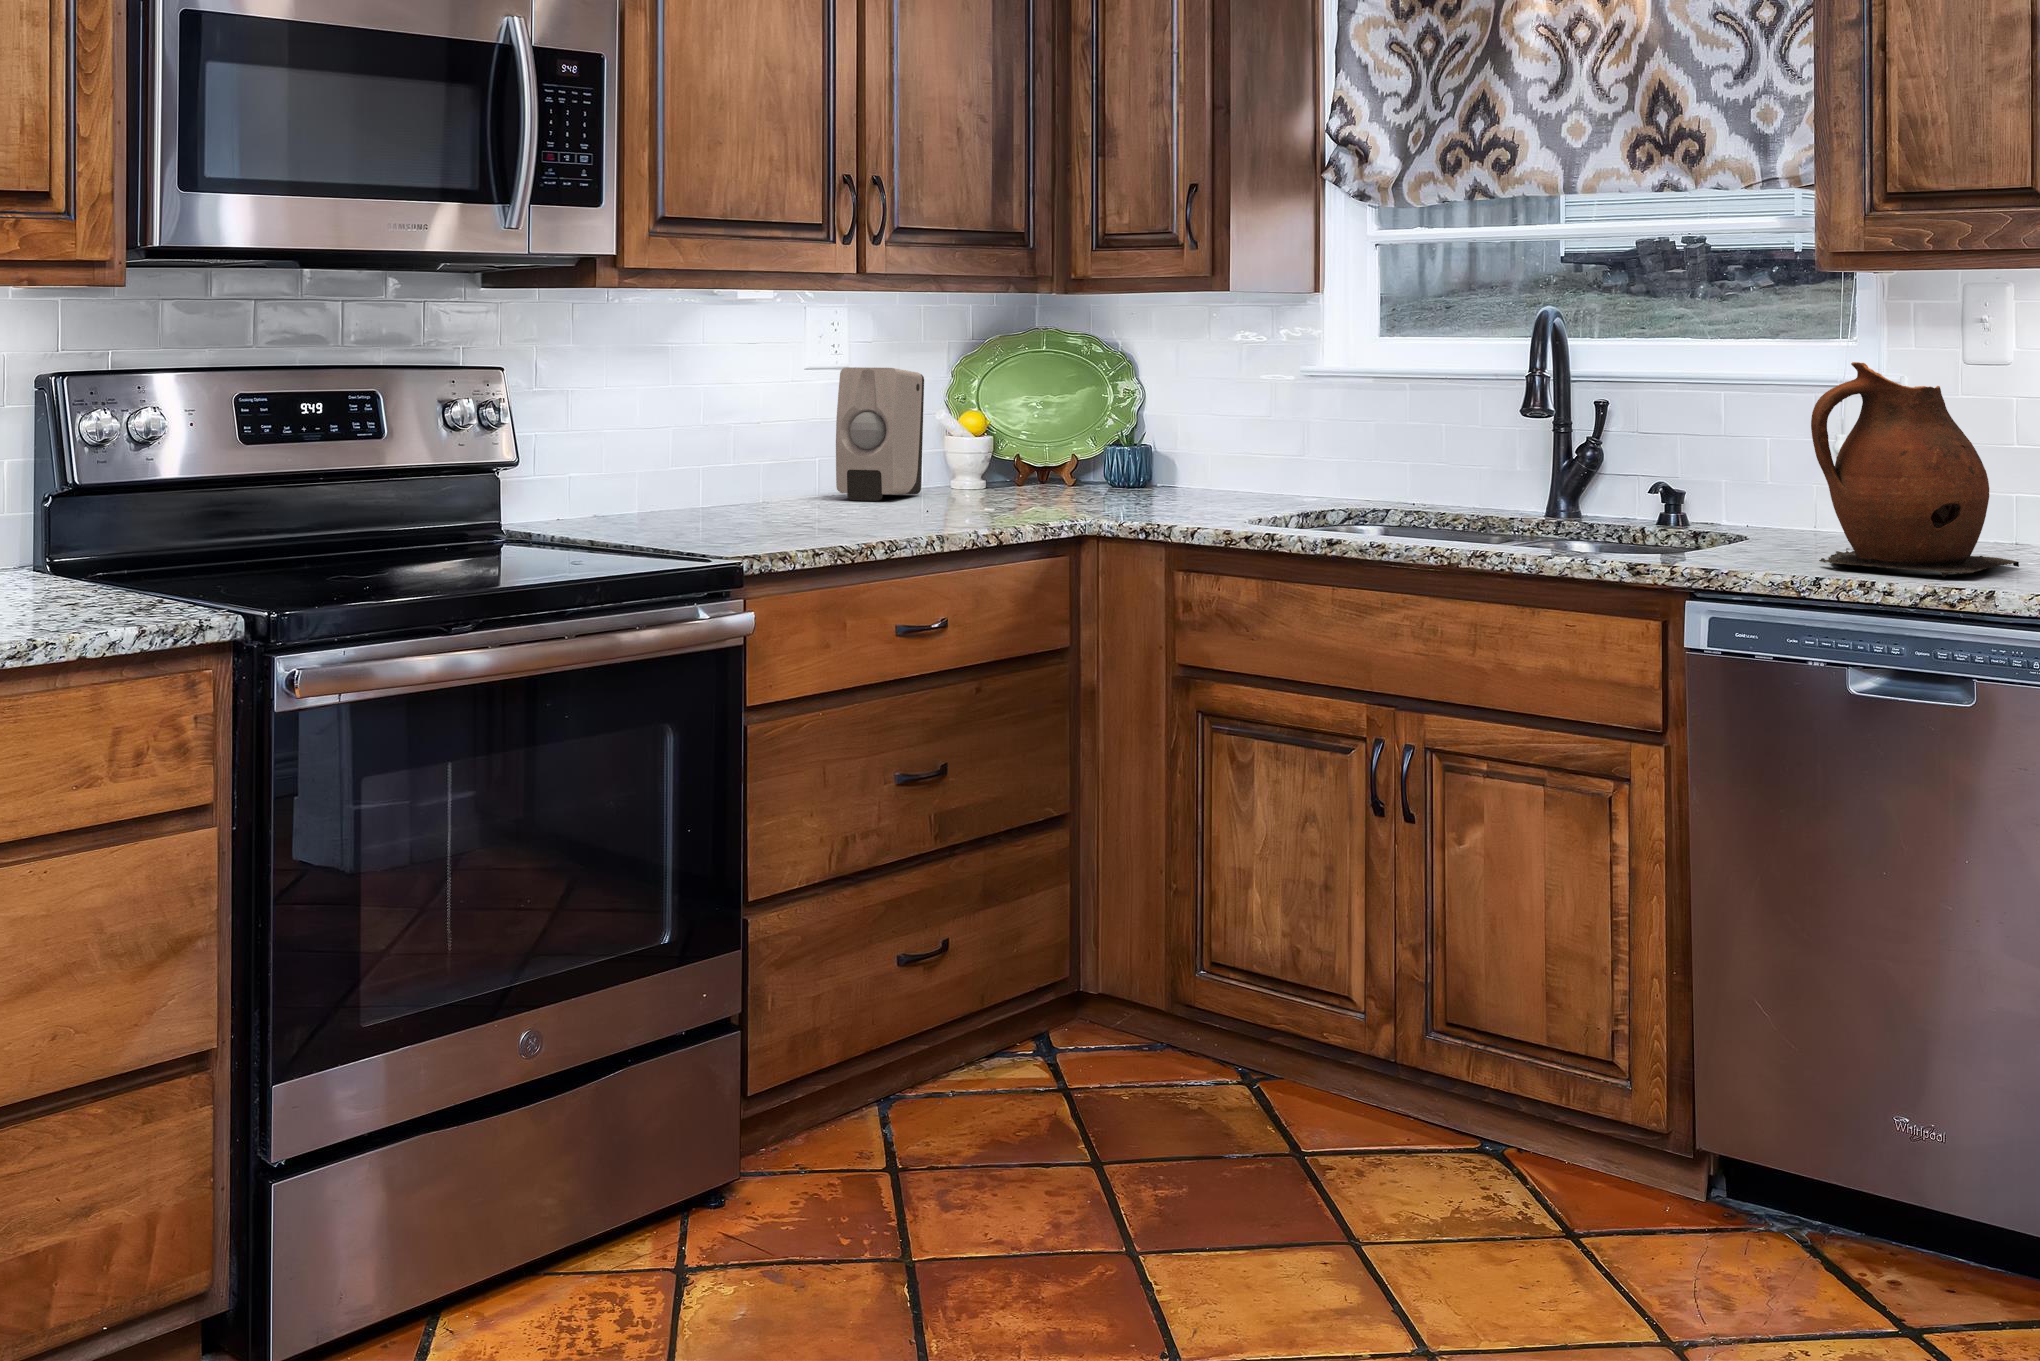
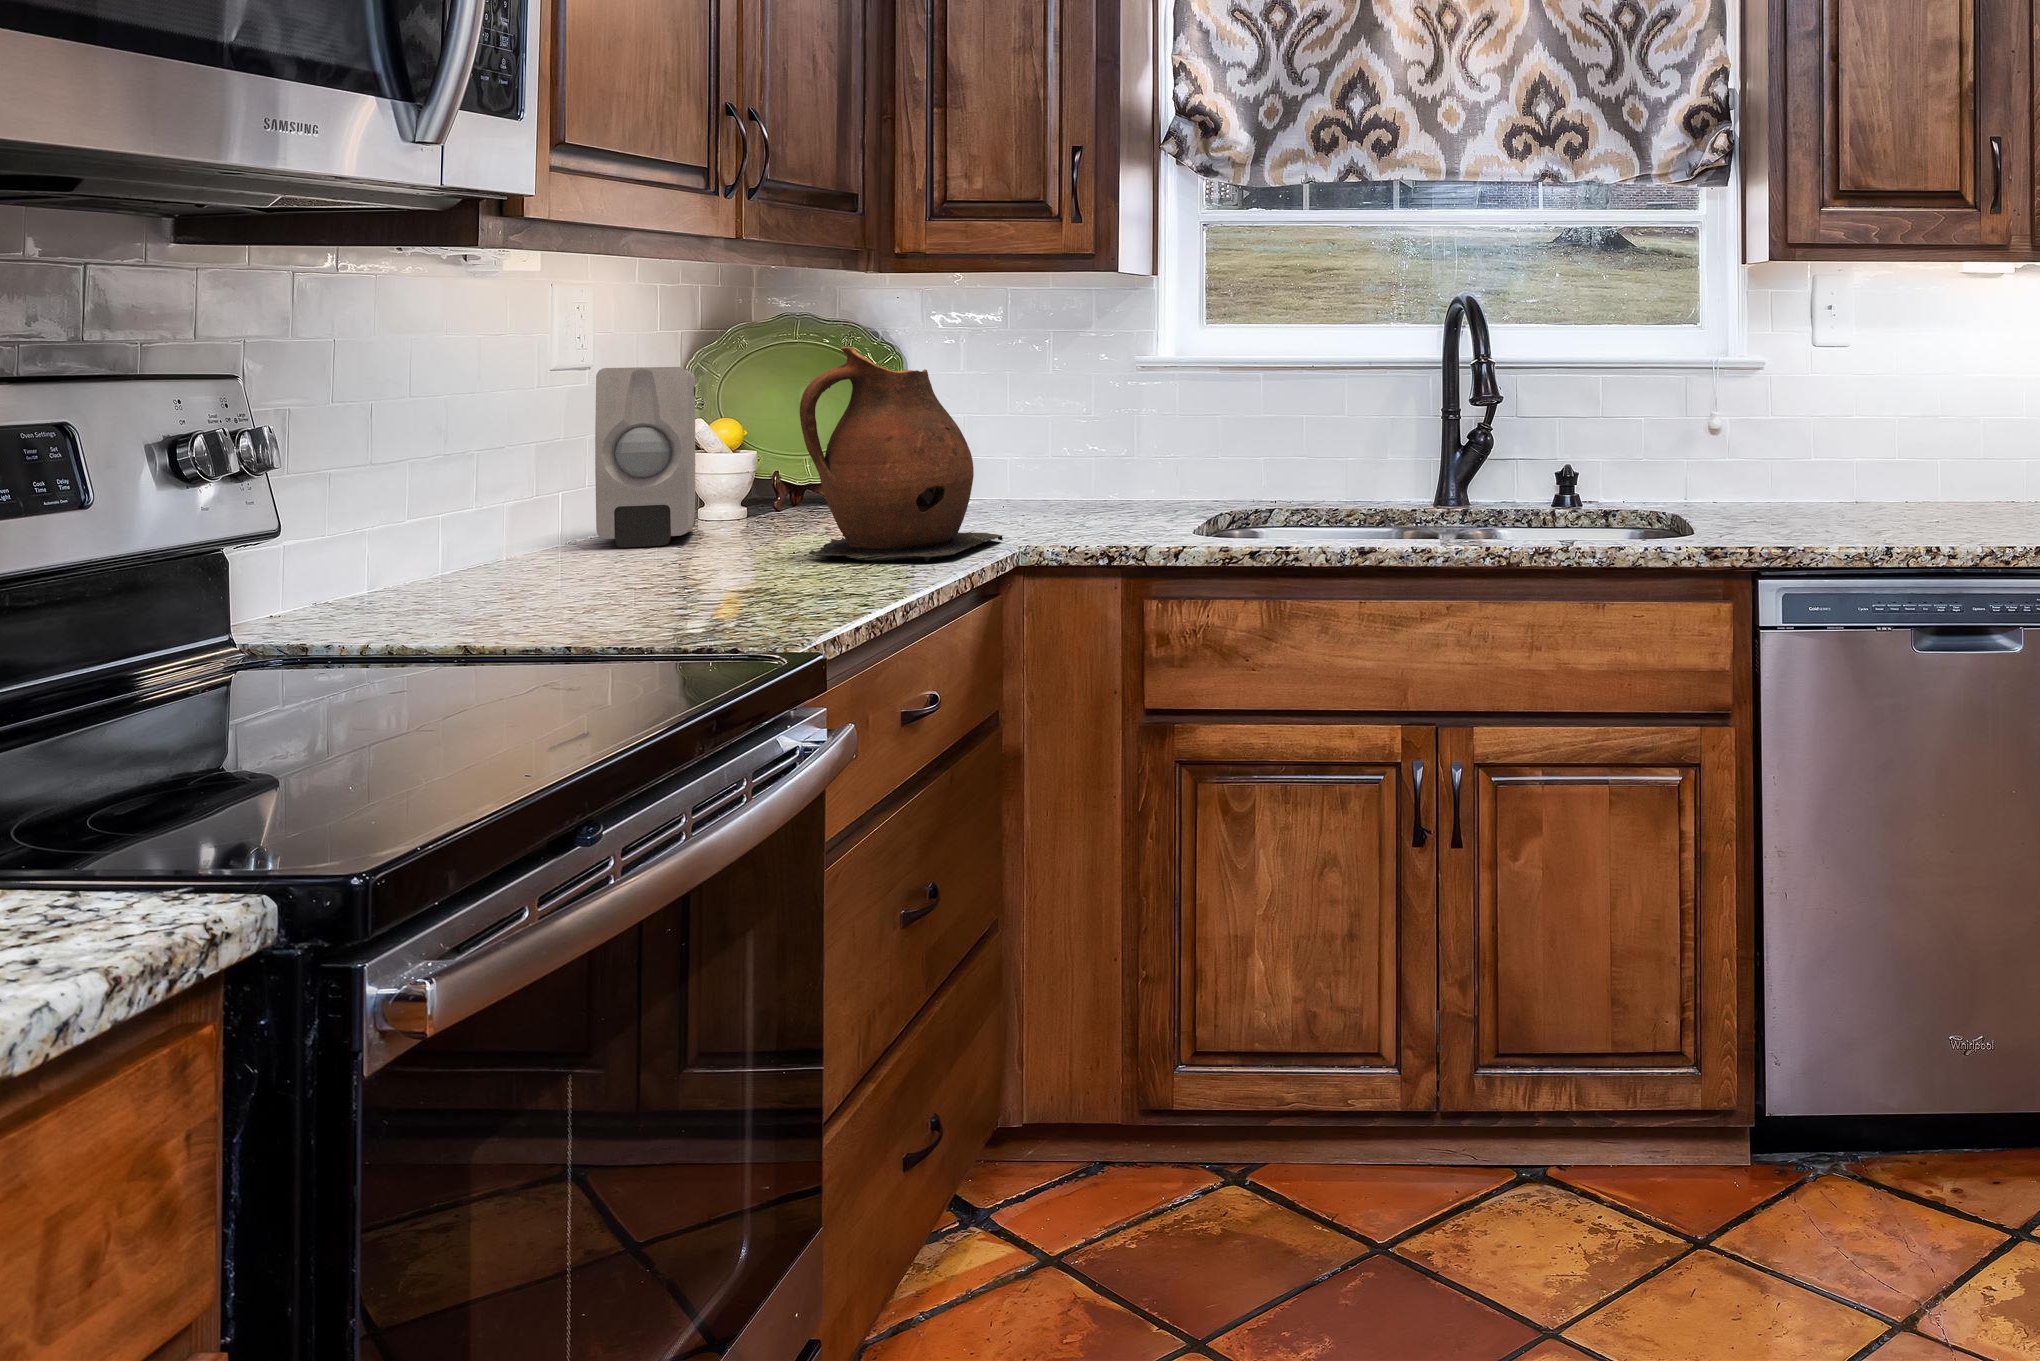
ceramic pitcher: present [1811,362,2019,577] -> present [800,347,1002,561]

